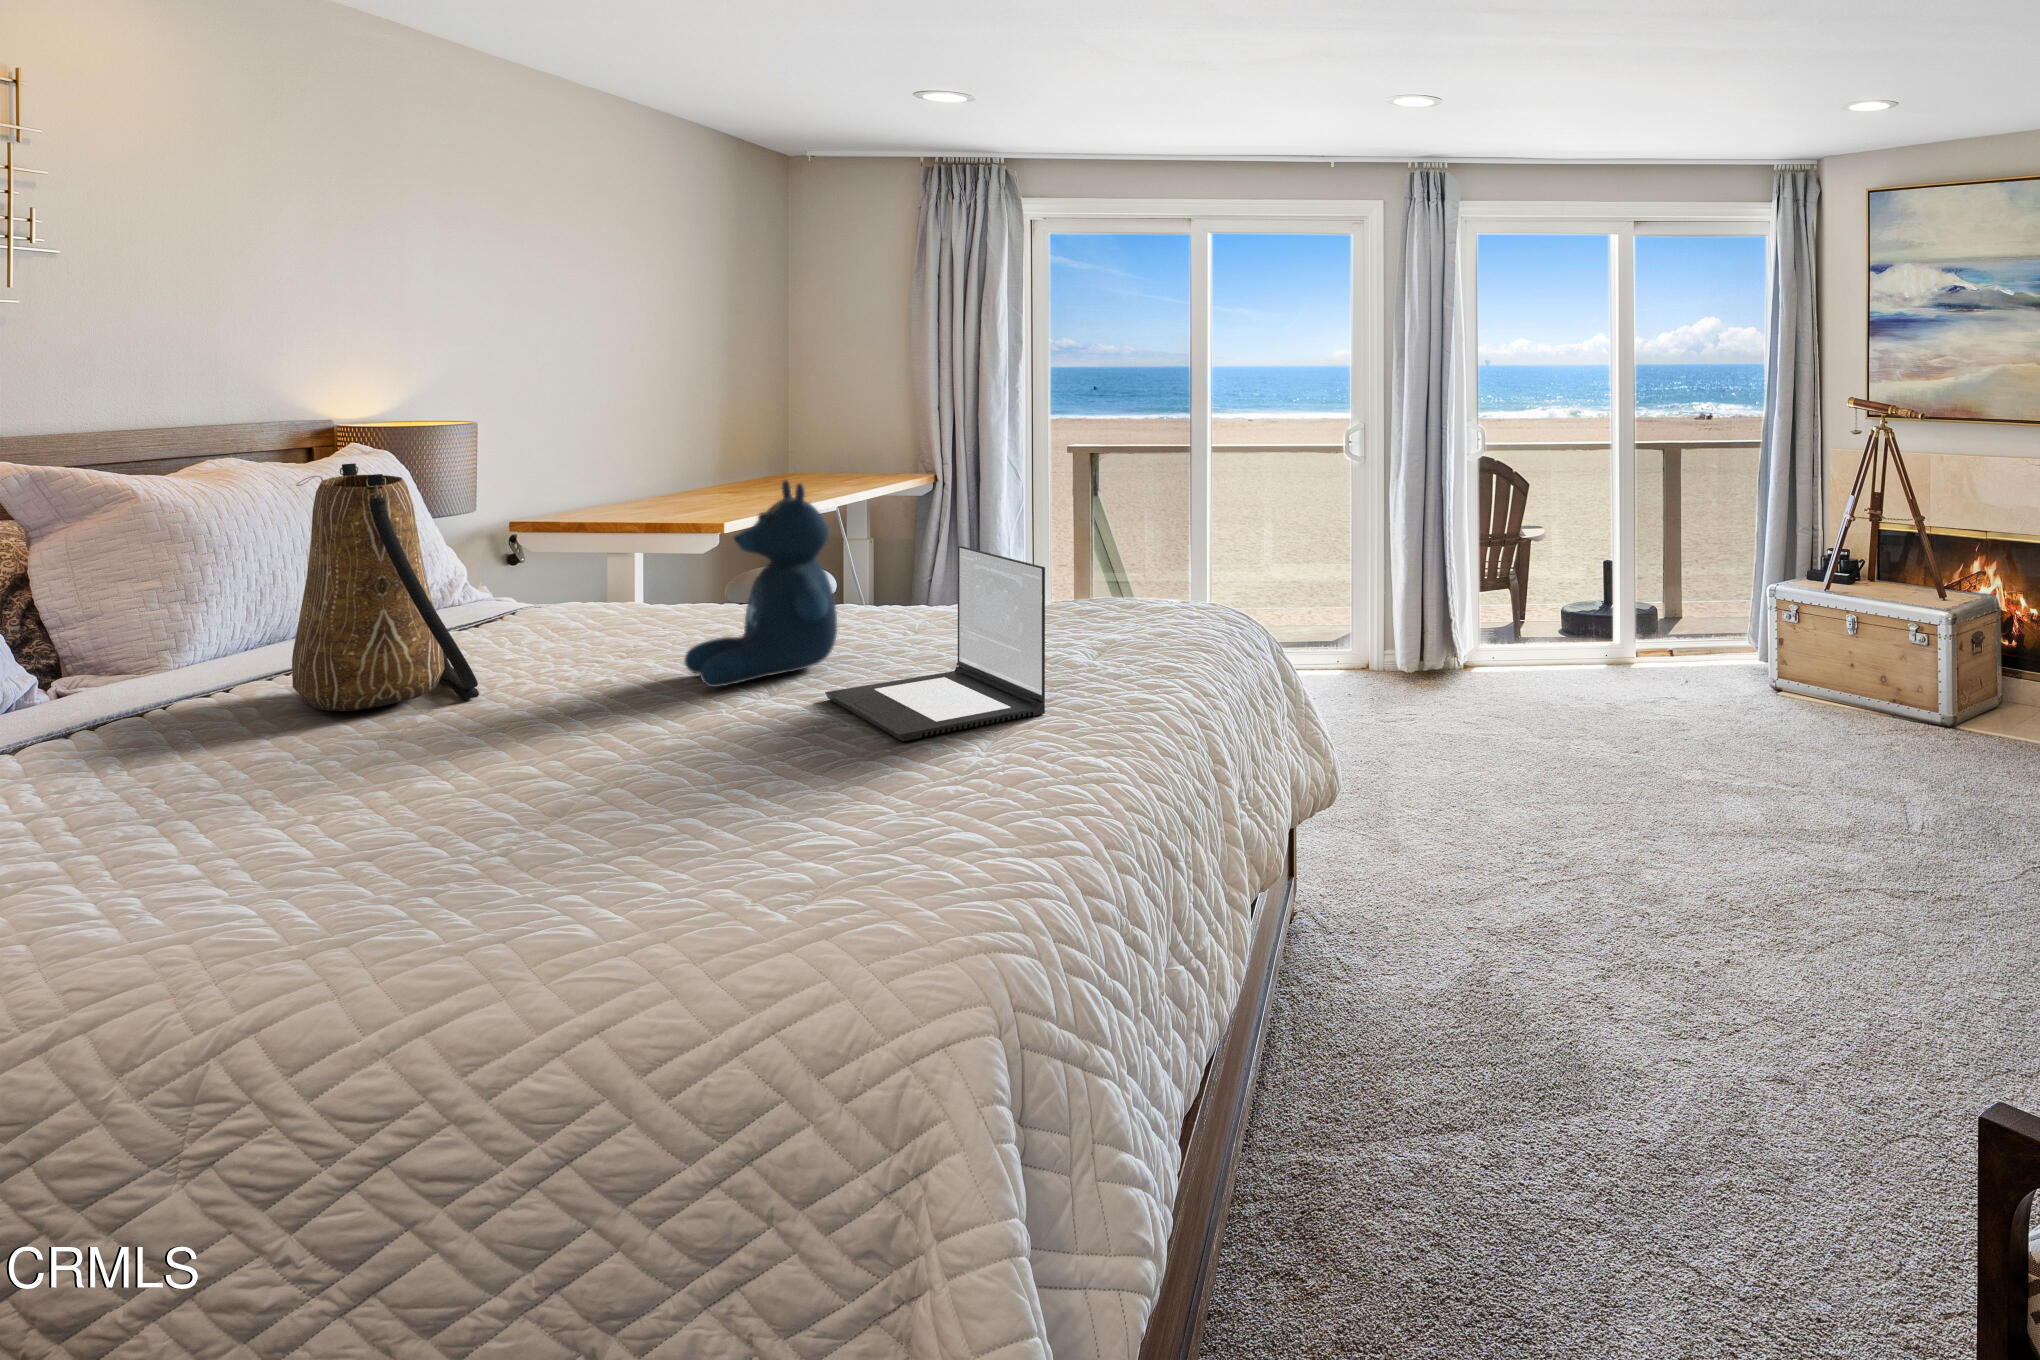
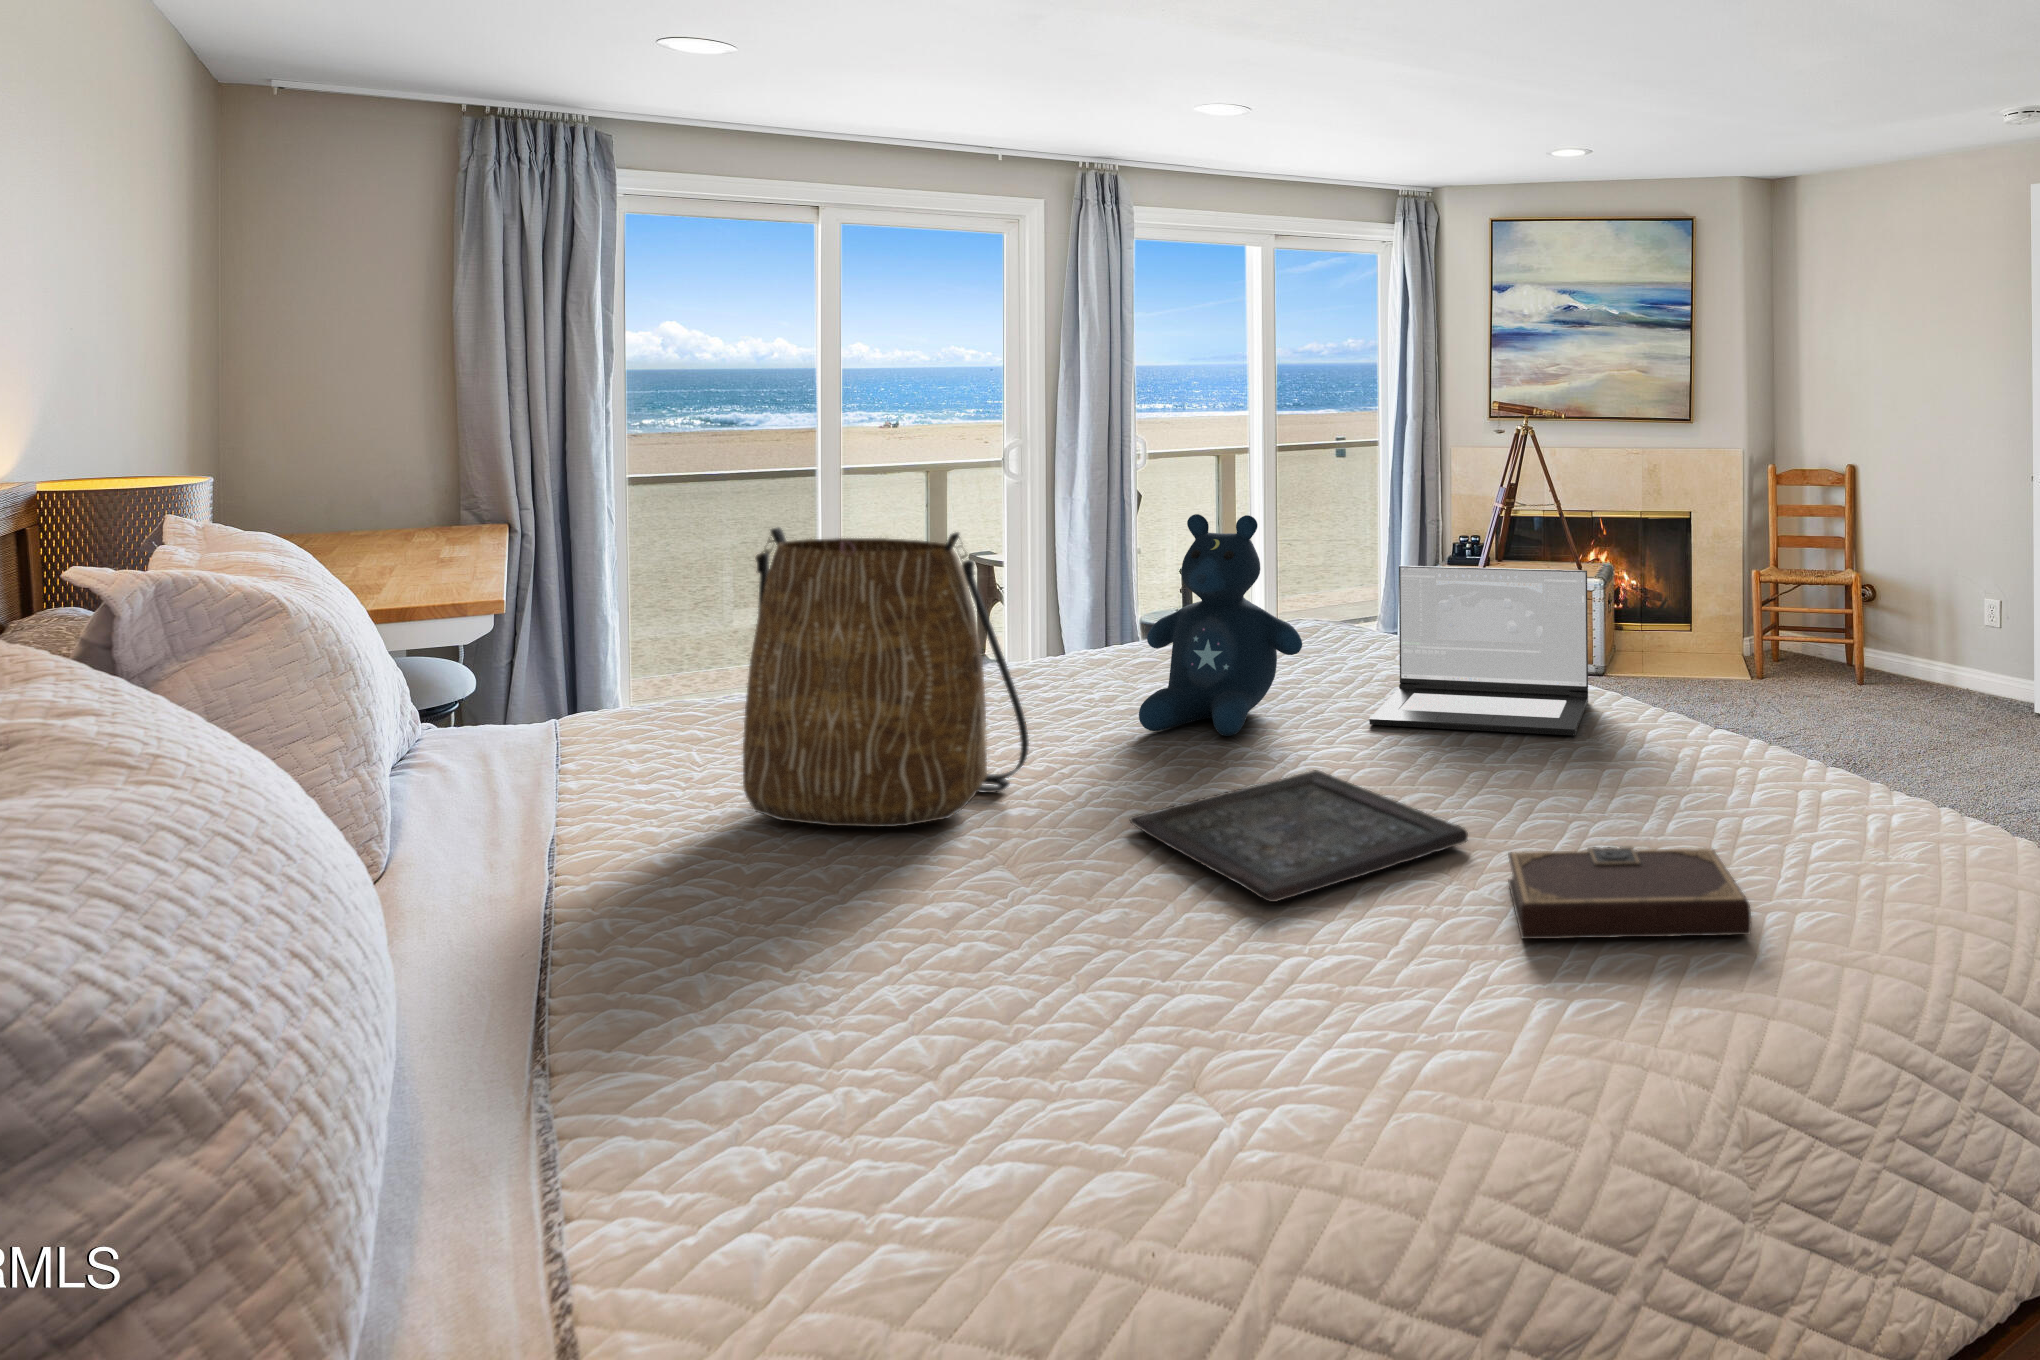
tray: none [205,726,622,821] -> present [1130,770,1468,902]
notebook: none [162,823,453,957] -> present [1508,847,1751,939]

